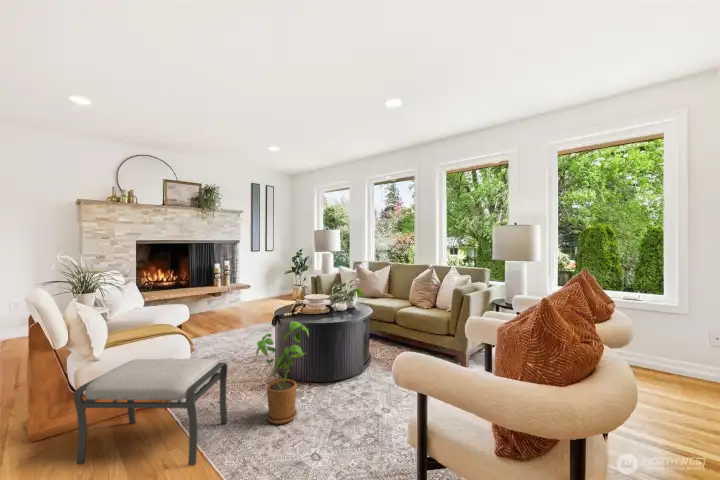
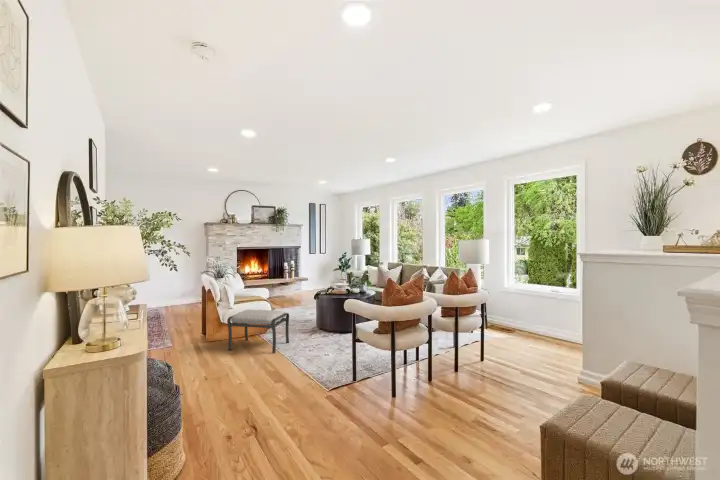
house plant: present [256,321,309,424] -> none [303,295,330,345]

